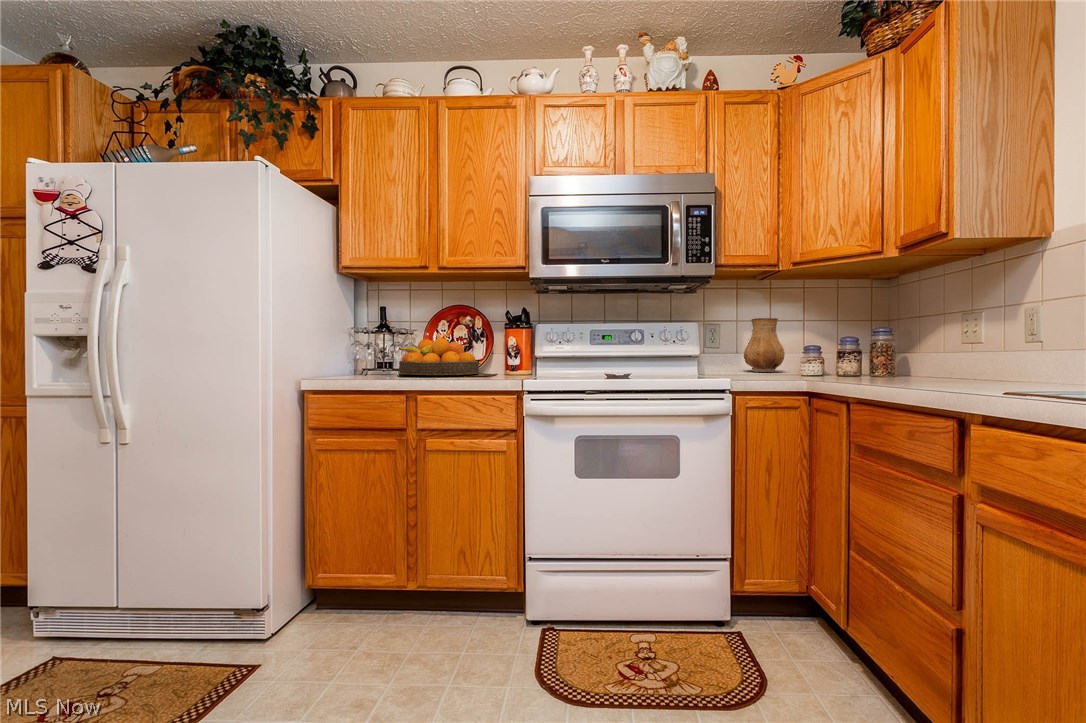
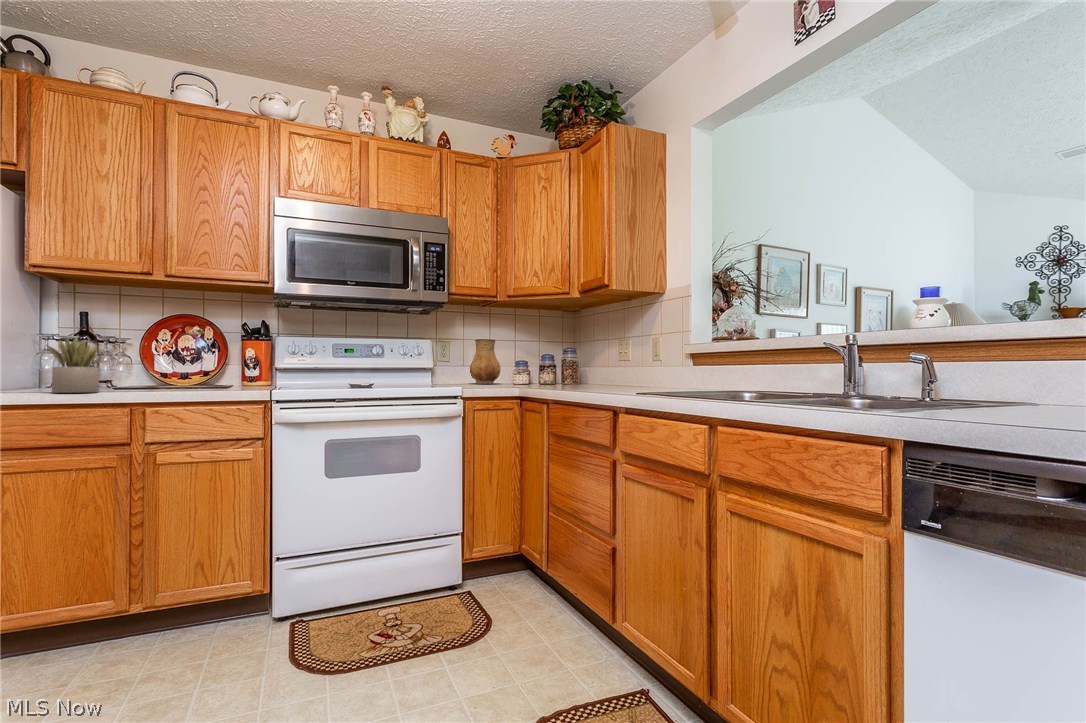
succulent plant: none [344,329,385,382] -> present [47,335,102,393]
fruit bowl: present [399,338,479,375] -> none [109,349,212,387]

